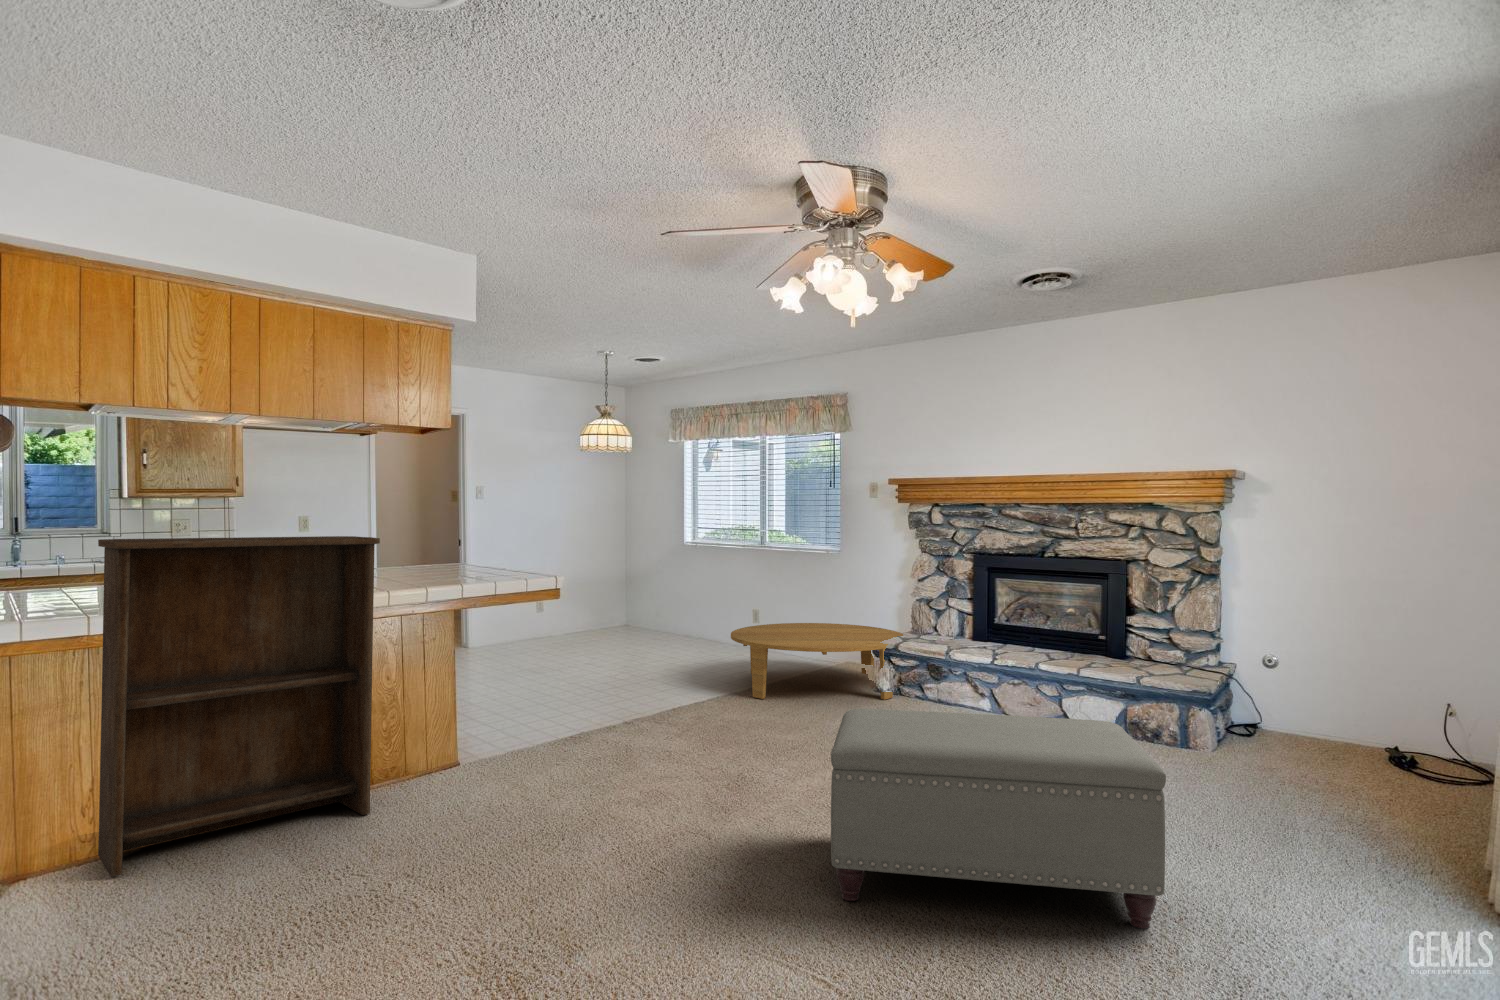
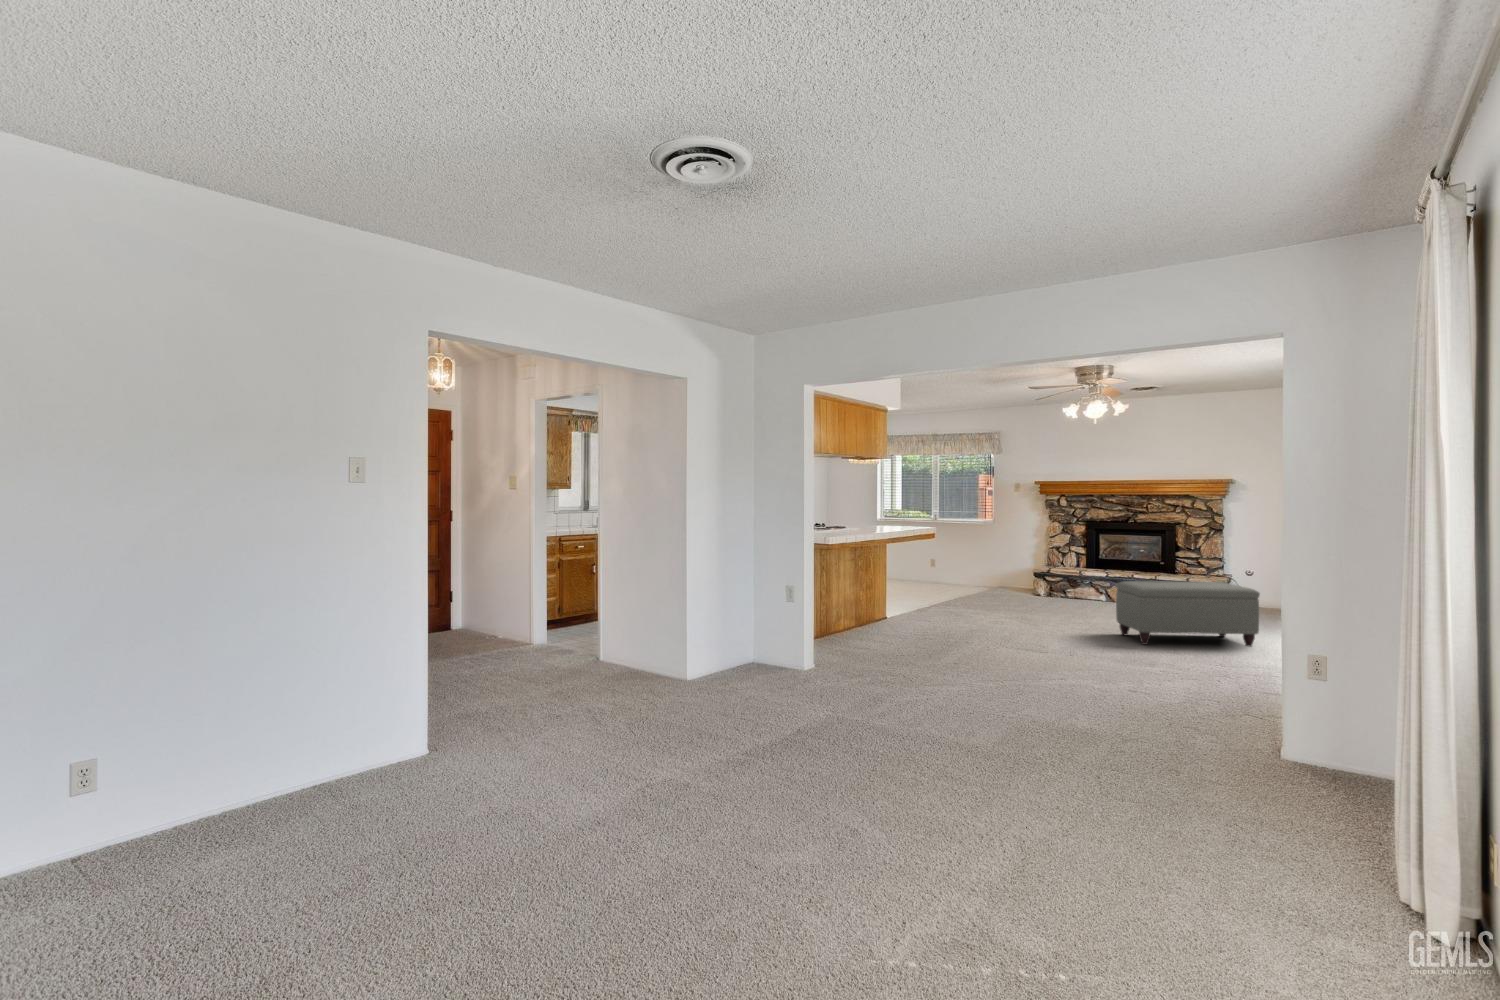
bookshelf: present [98,536,380,876] -> none [842,515,916,647]
coffee table: present [731,623,903,700] -> none [954,562,1053,599]

